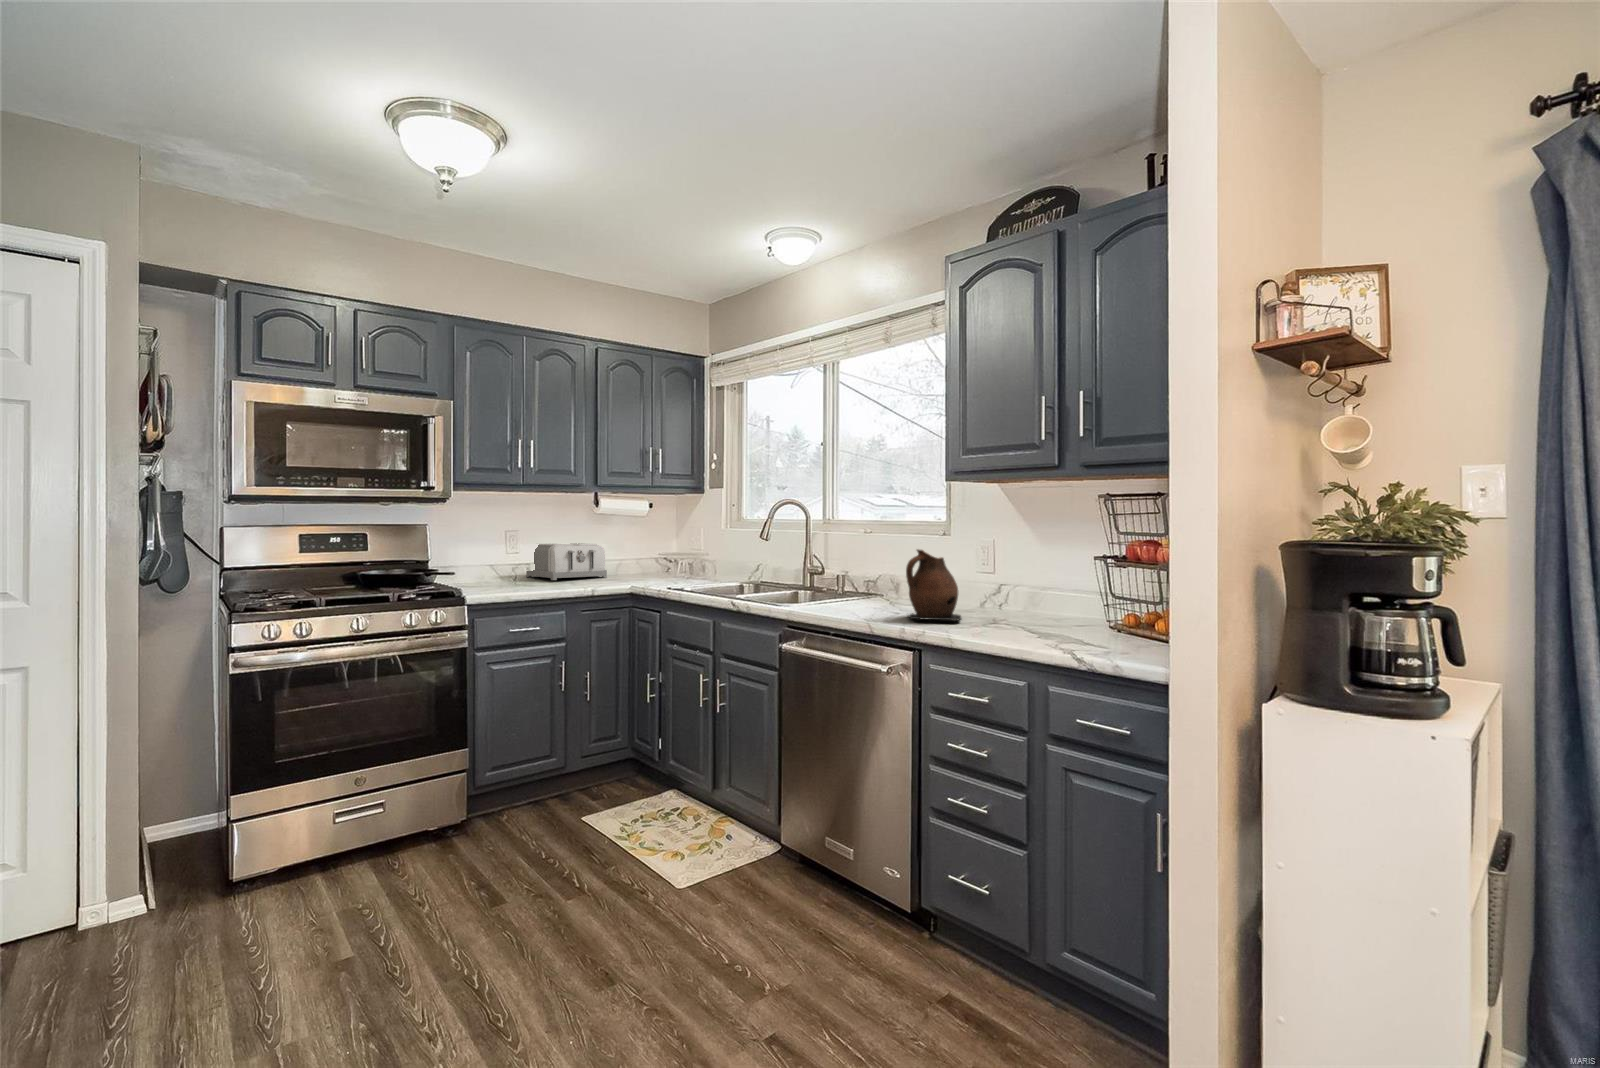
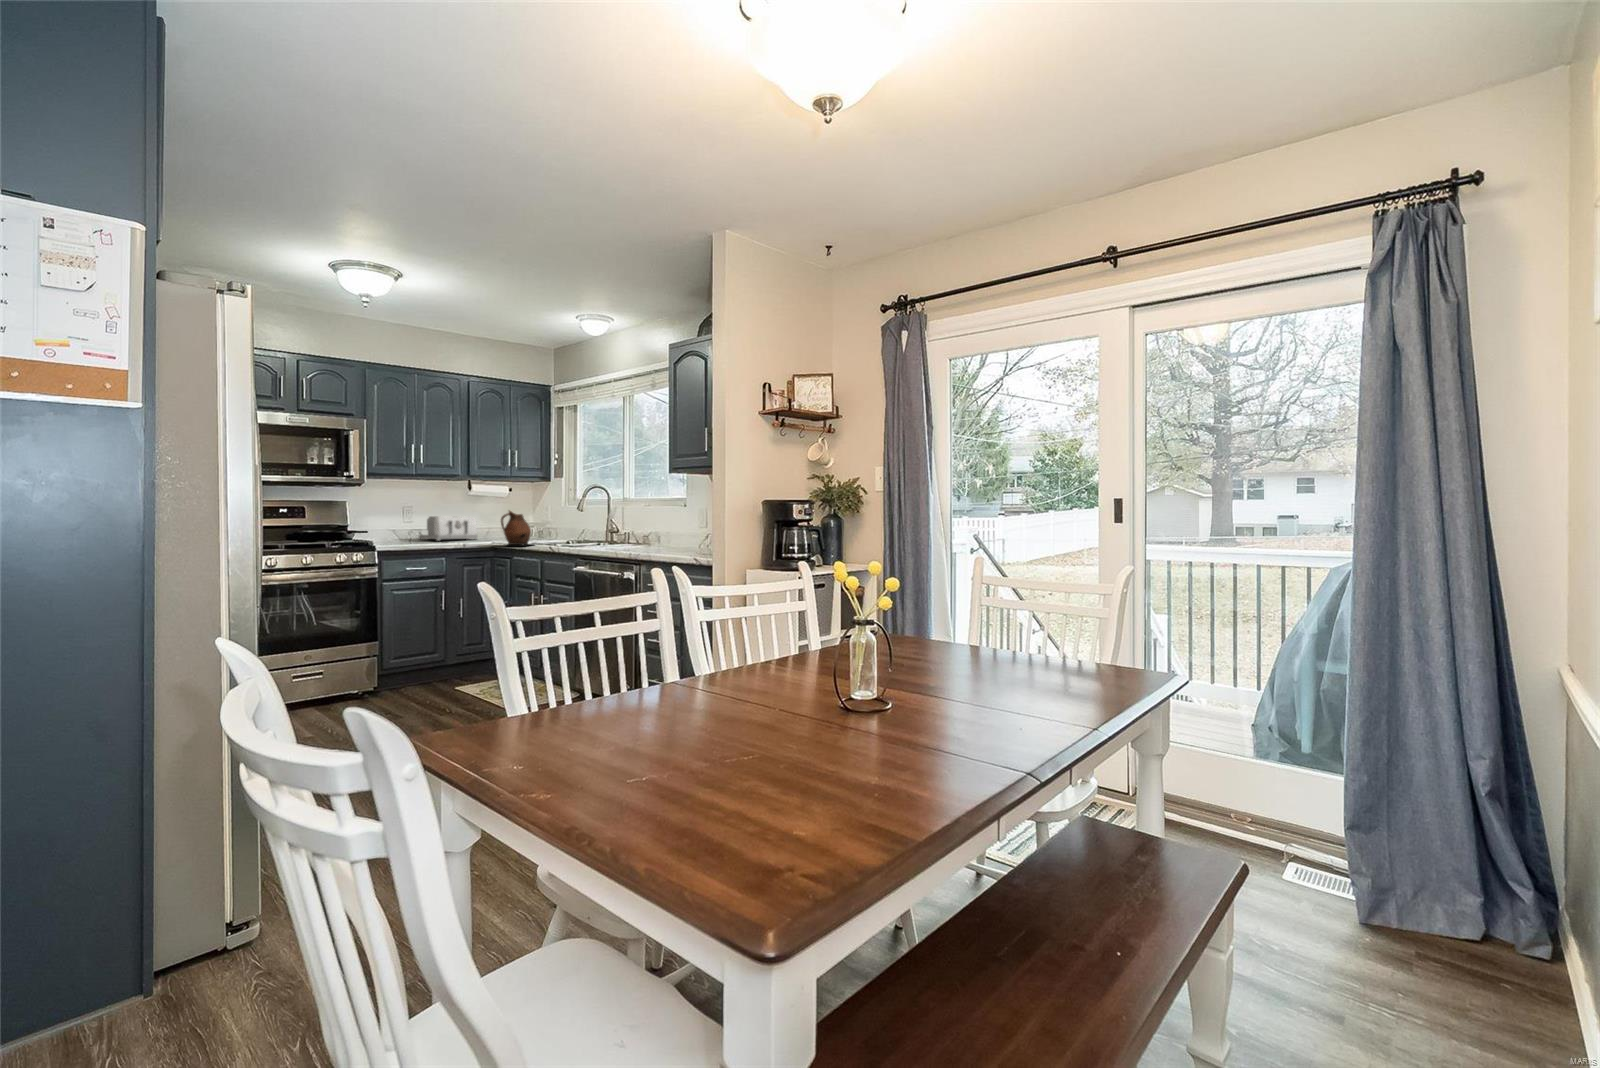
ceramic pitcher: present [906,550,961,621] -> present [501,511,531,546]

